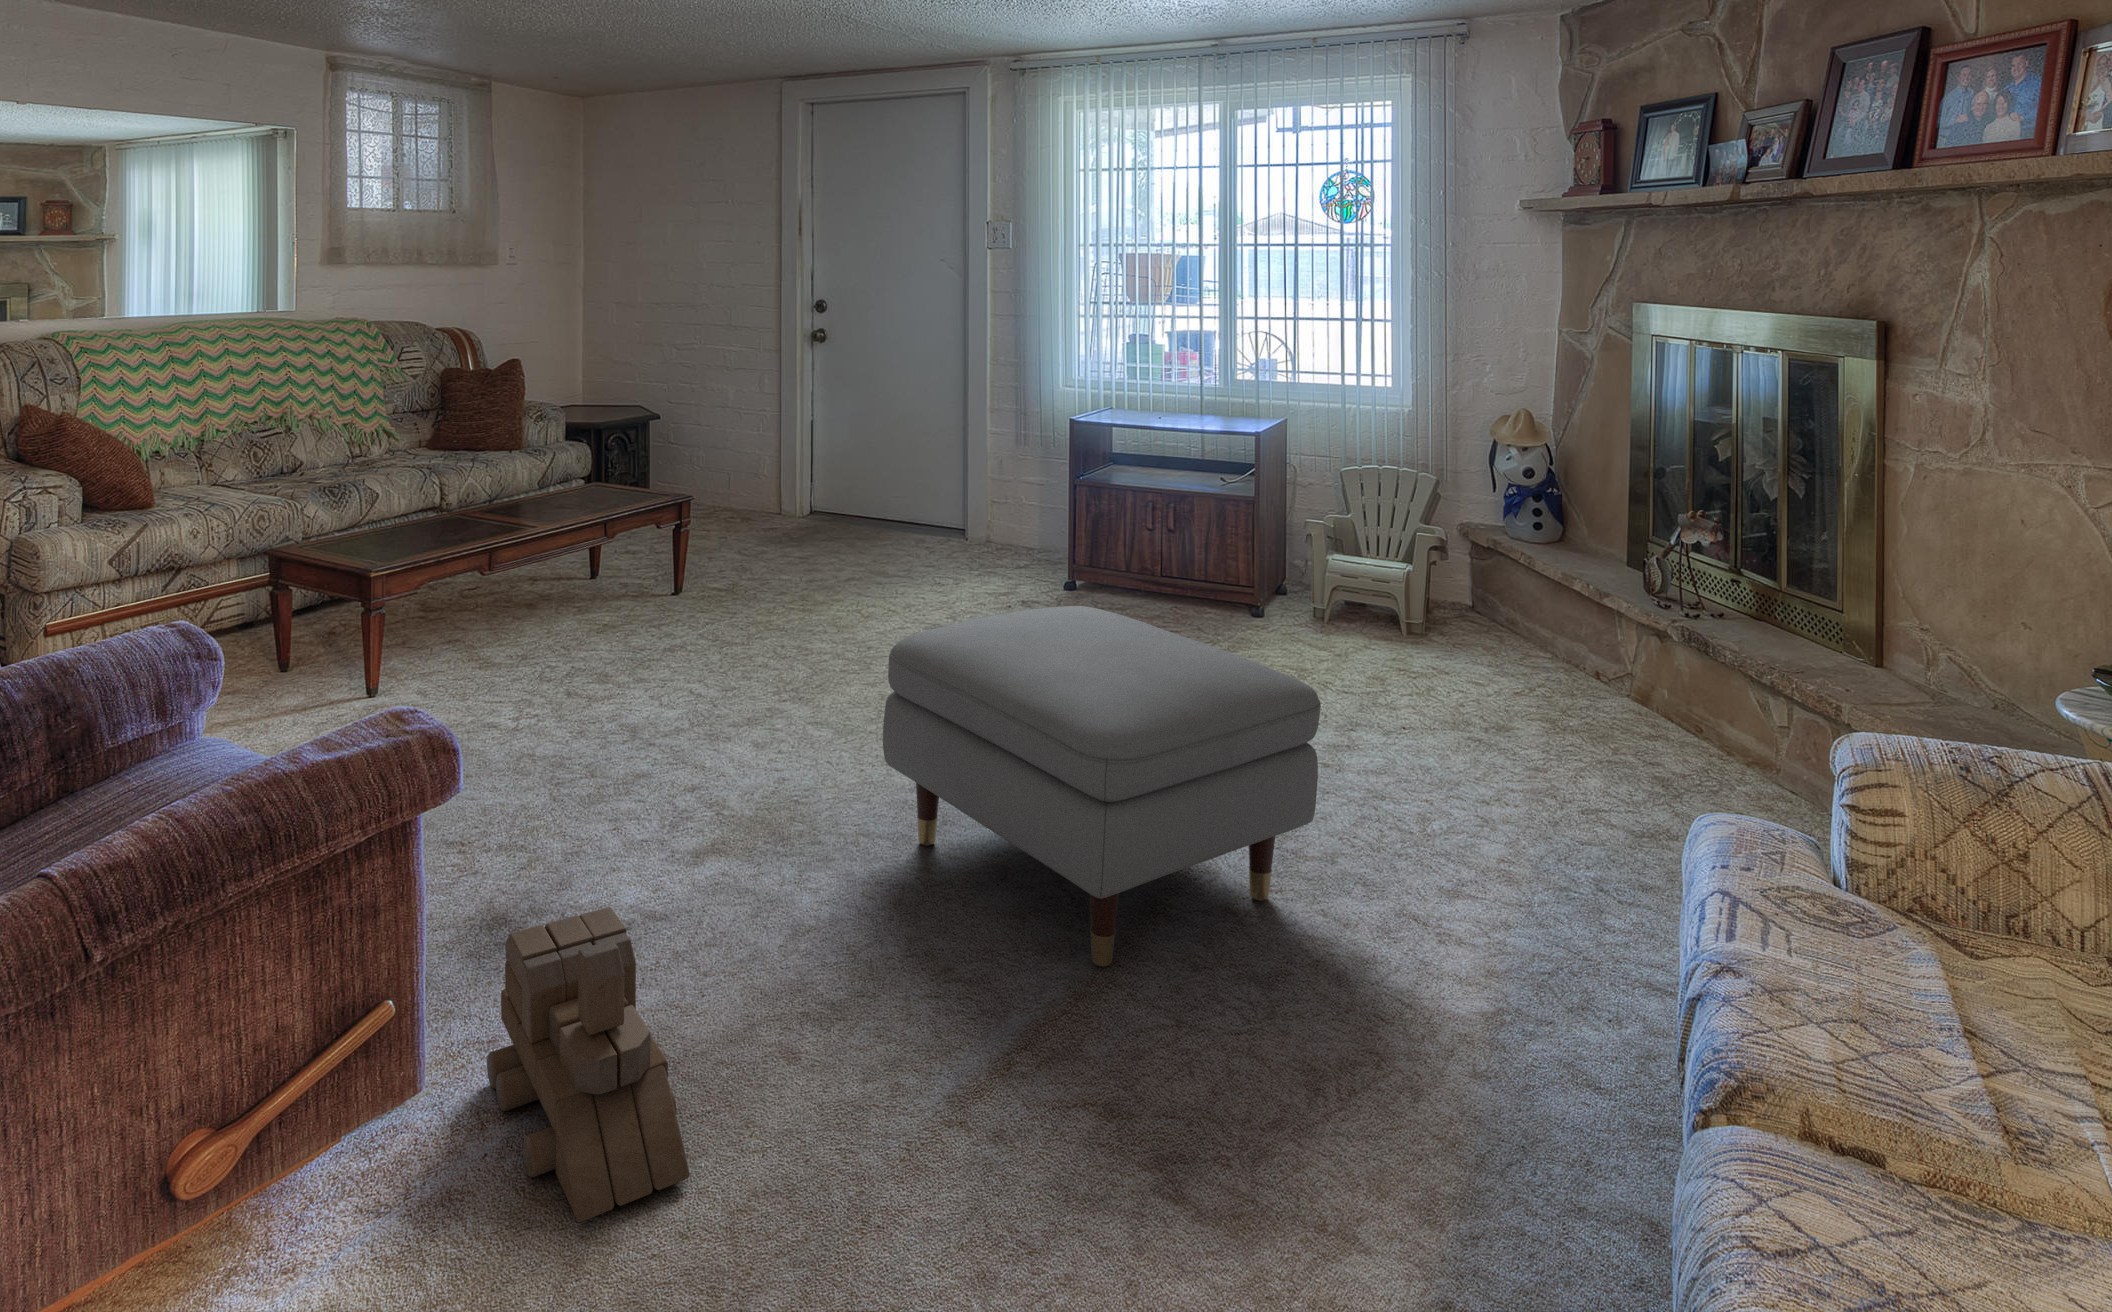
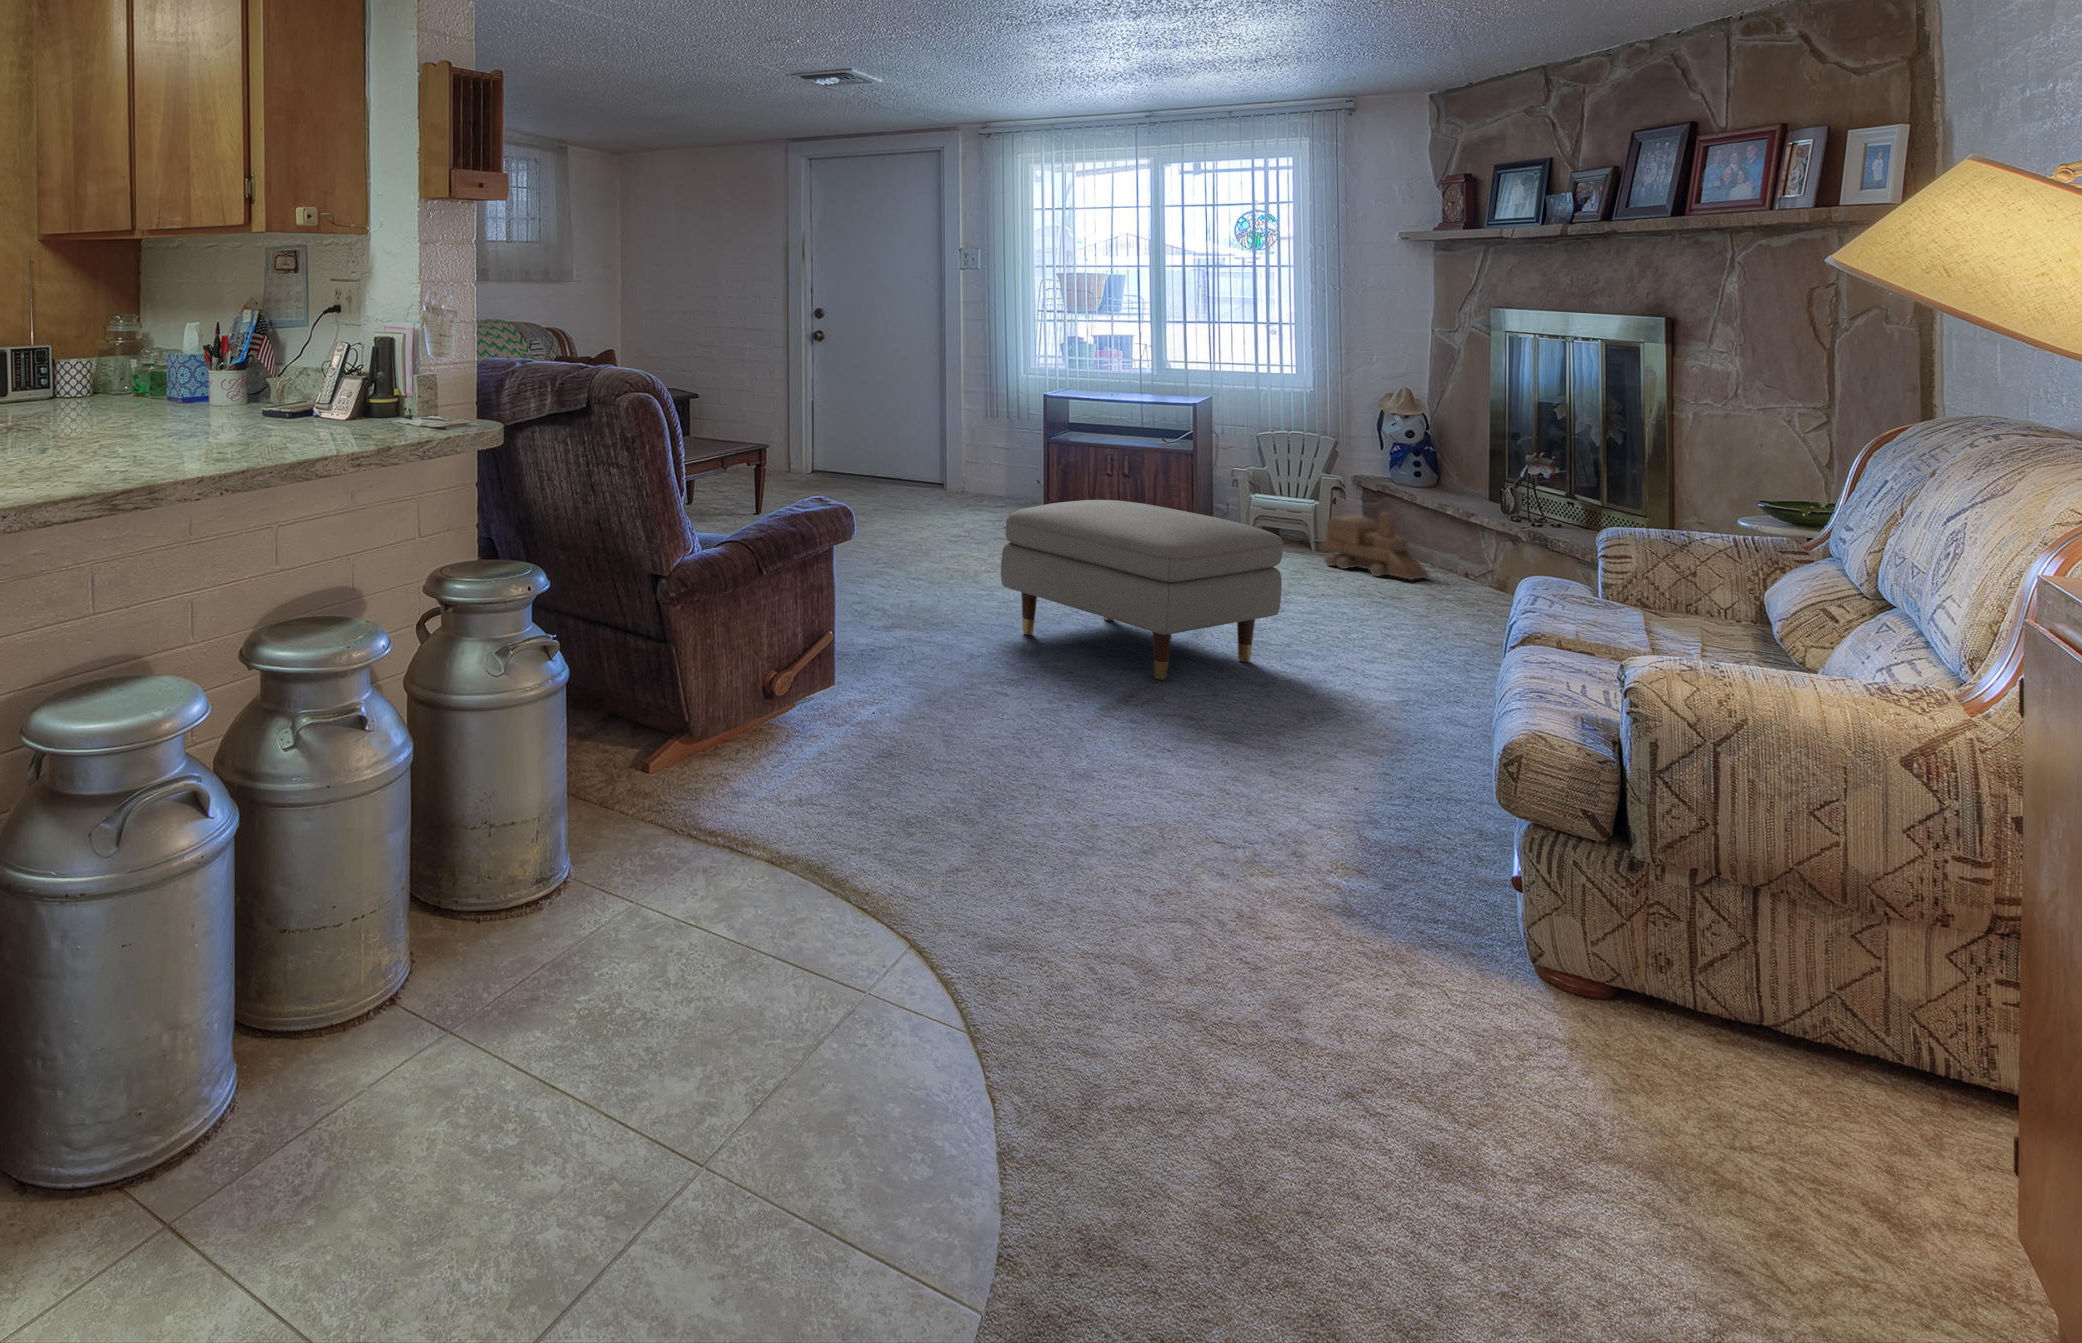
toy train: present [487,907,690,1222] -> present [1322,512,1429,579]

